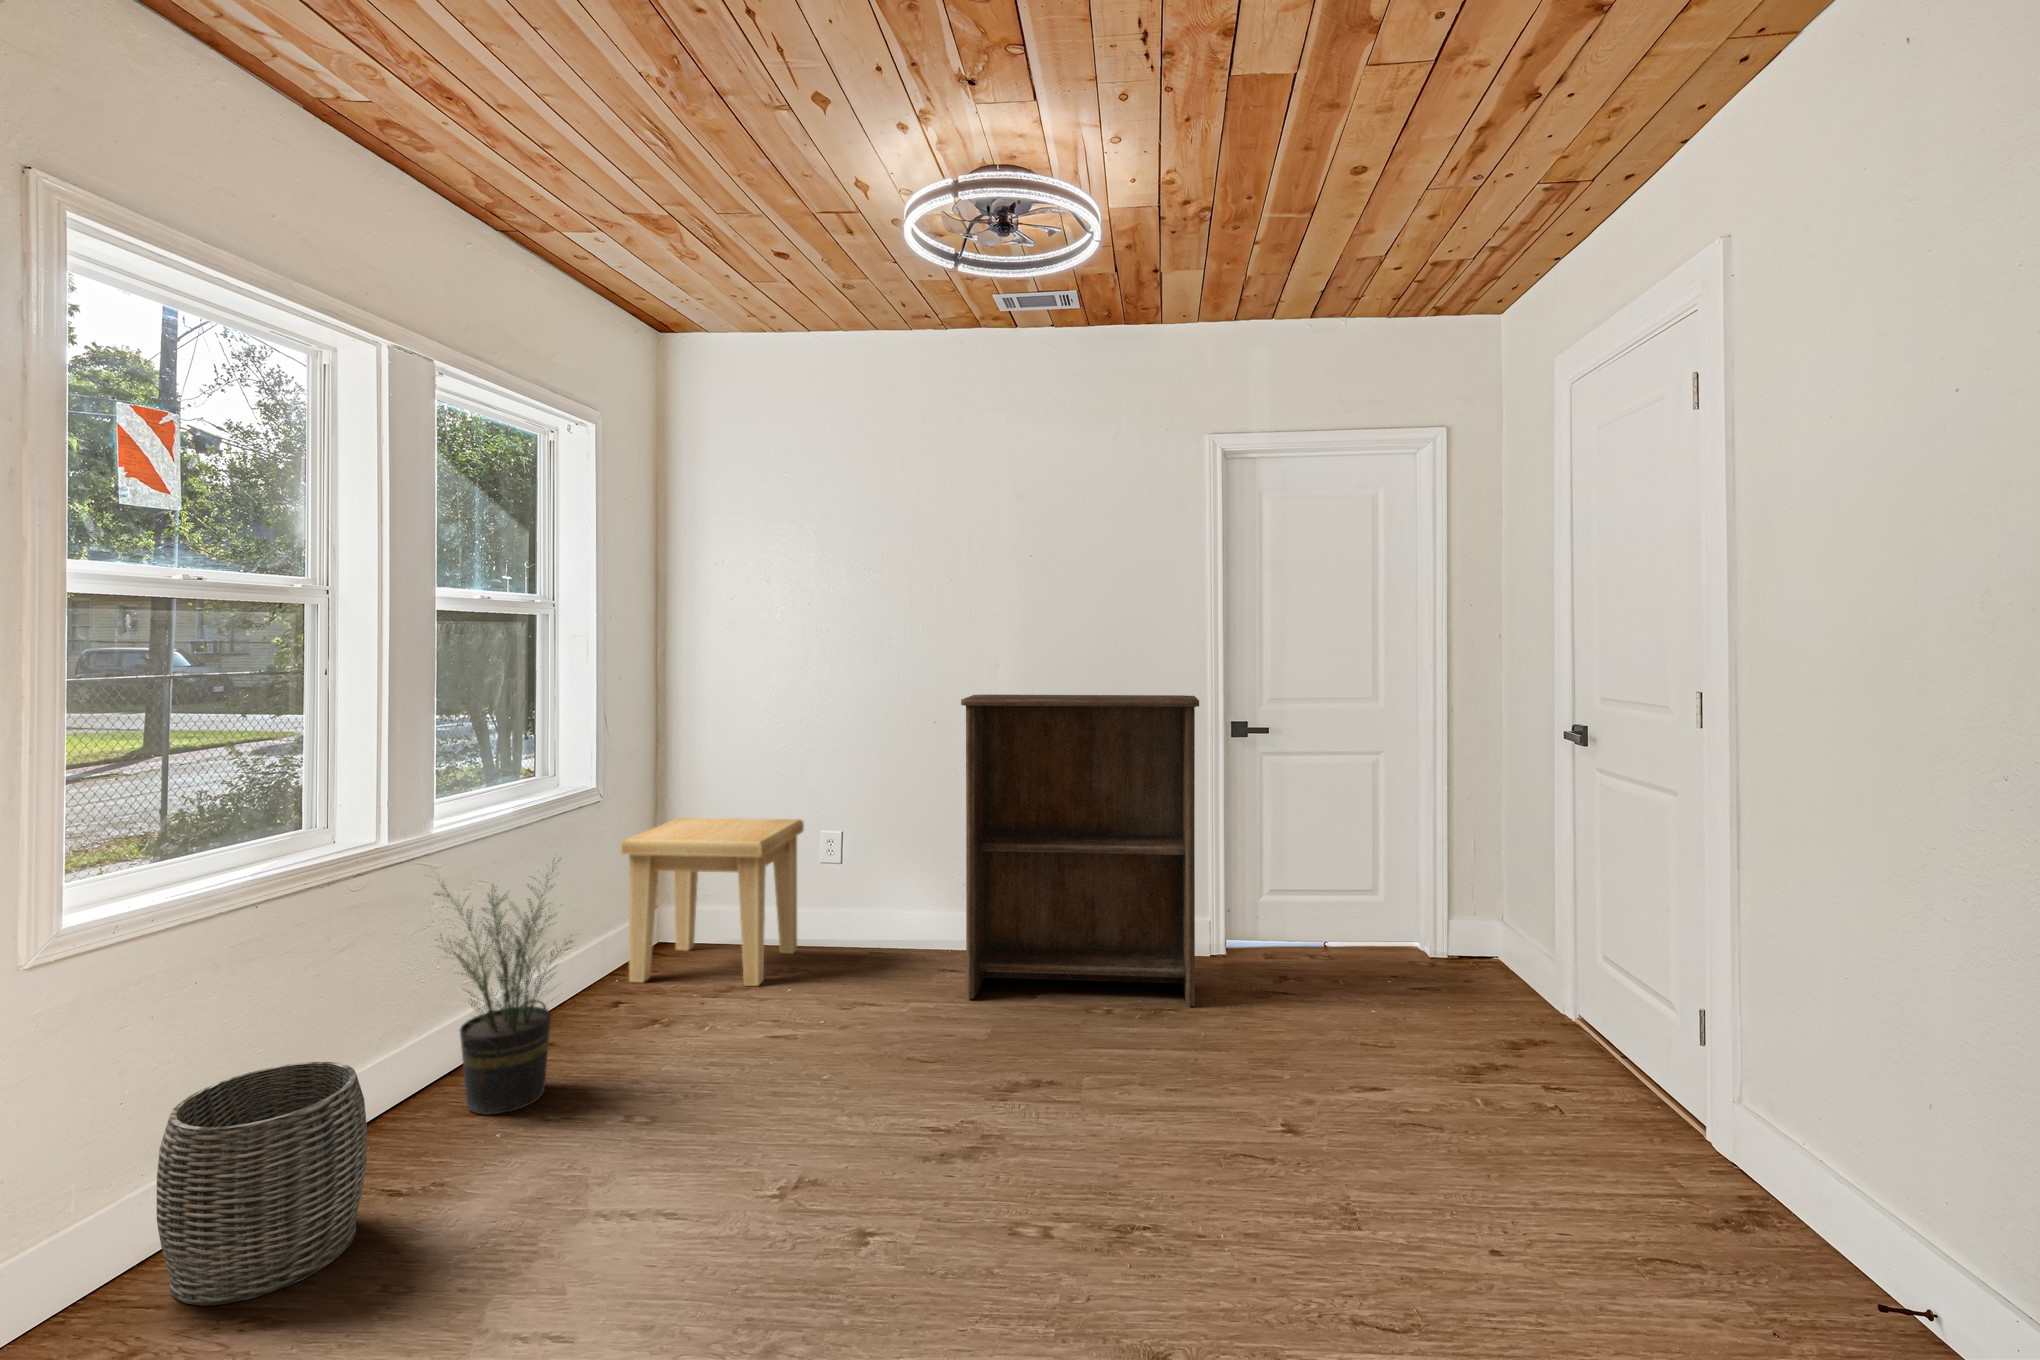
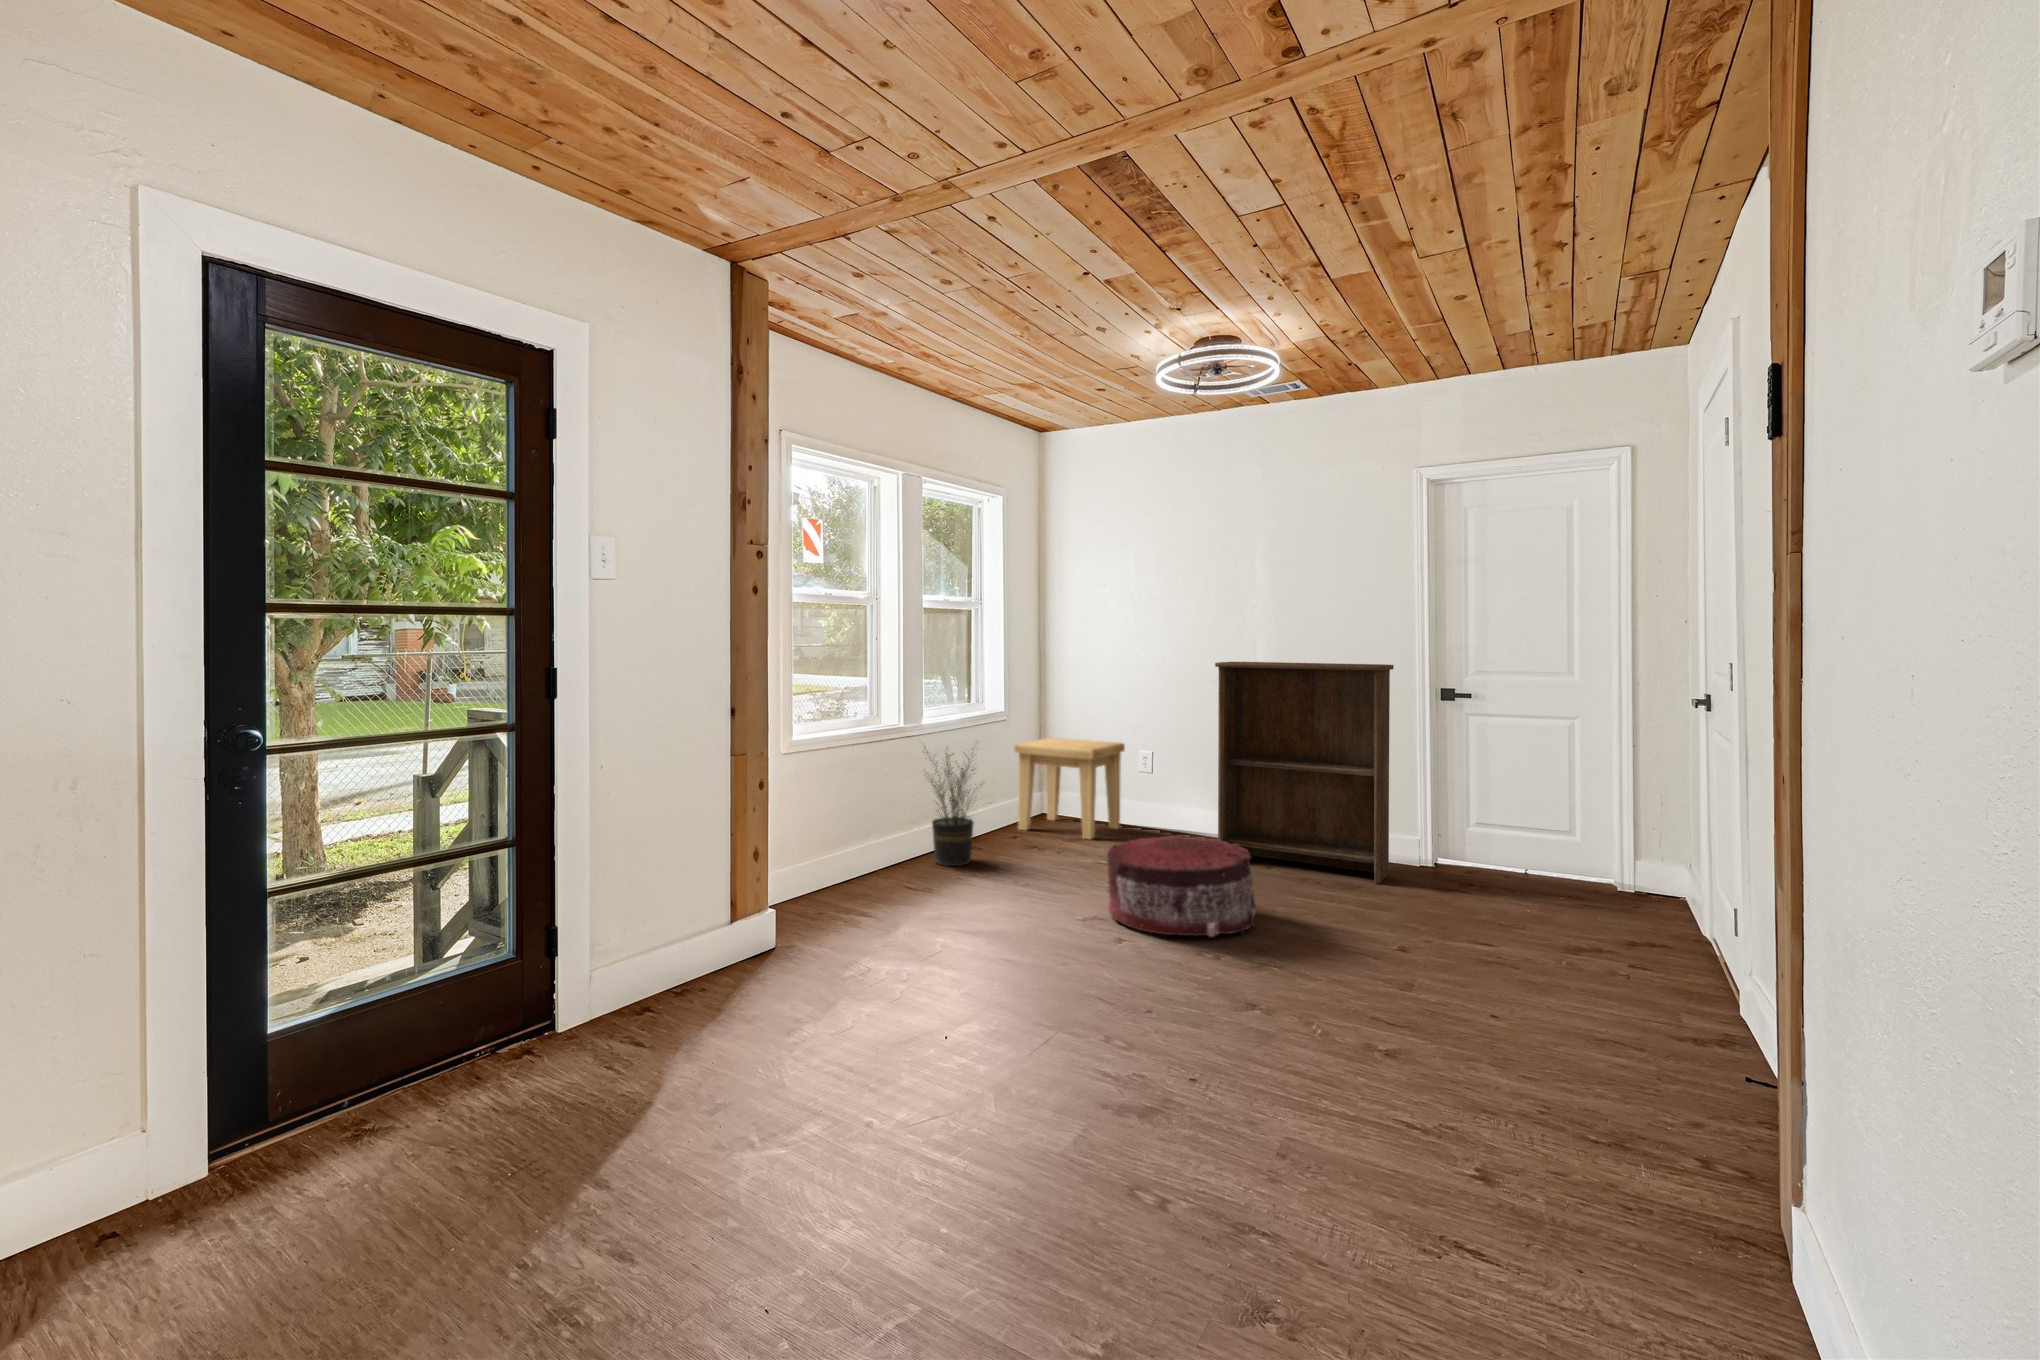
pouf: none [838,1001,1103,1240] -> present [1107,836,1256,937]
woven basket: present [157,1062,367,1305] -> none [823,812,896,899]

